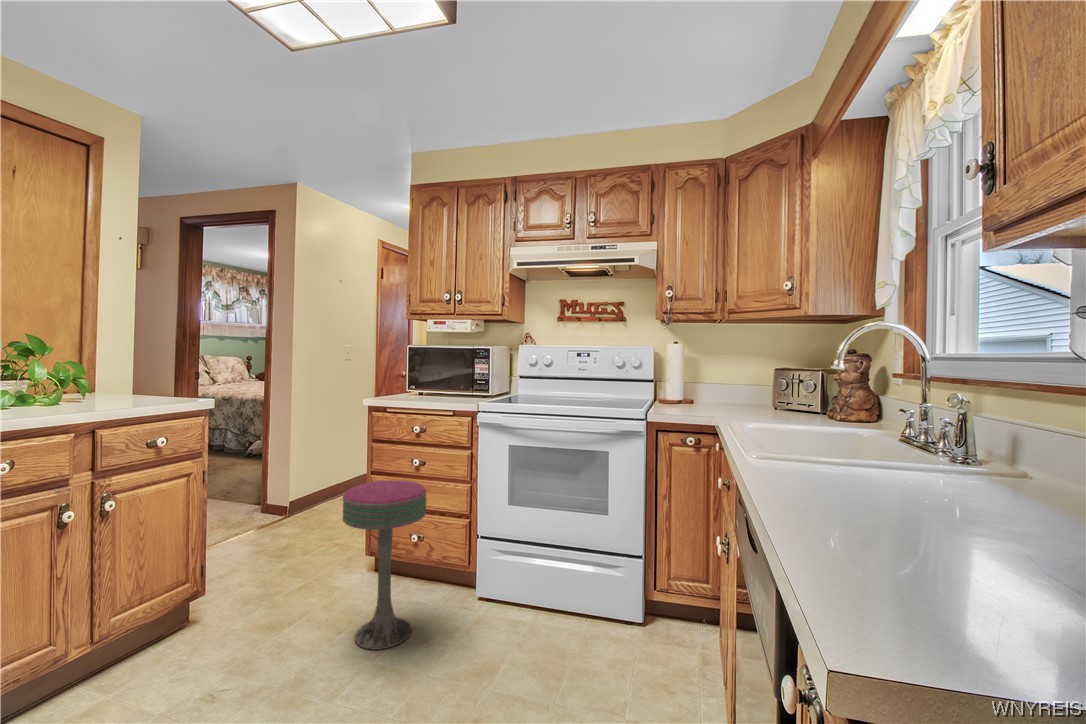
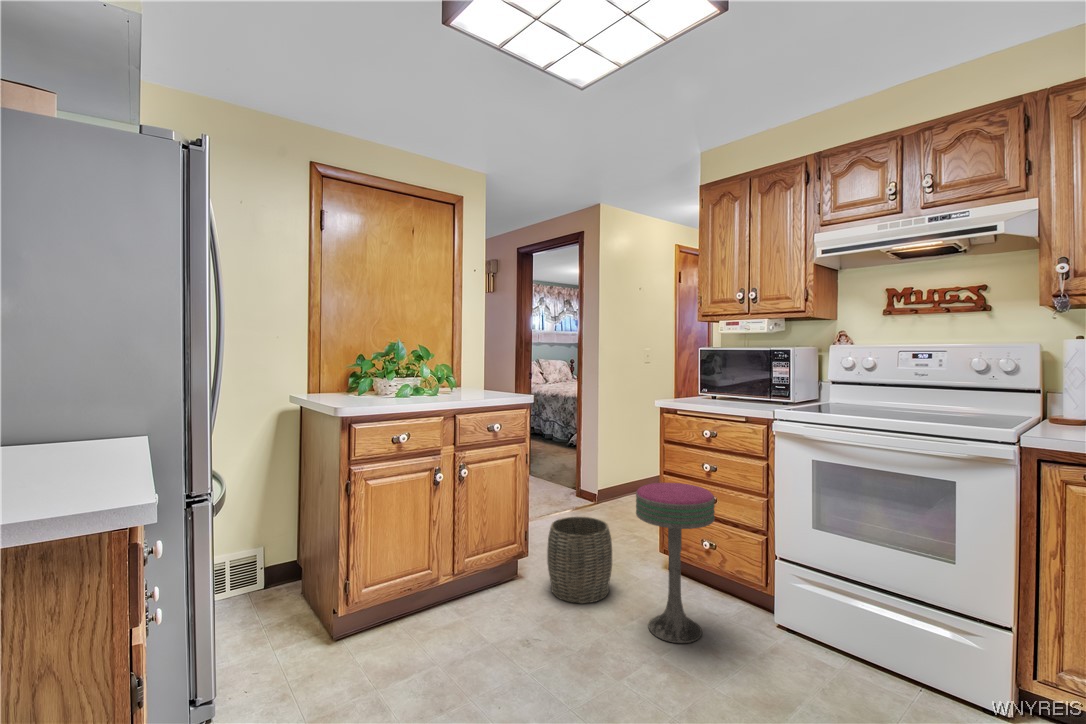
woven basket: none [223,533,310,640] -> present [547,517,612,603]

